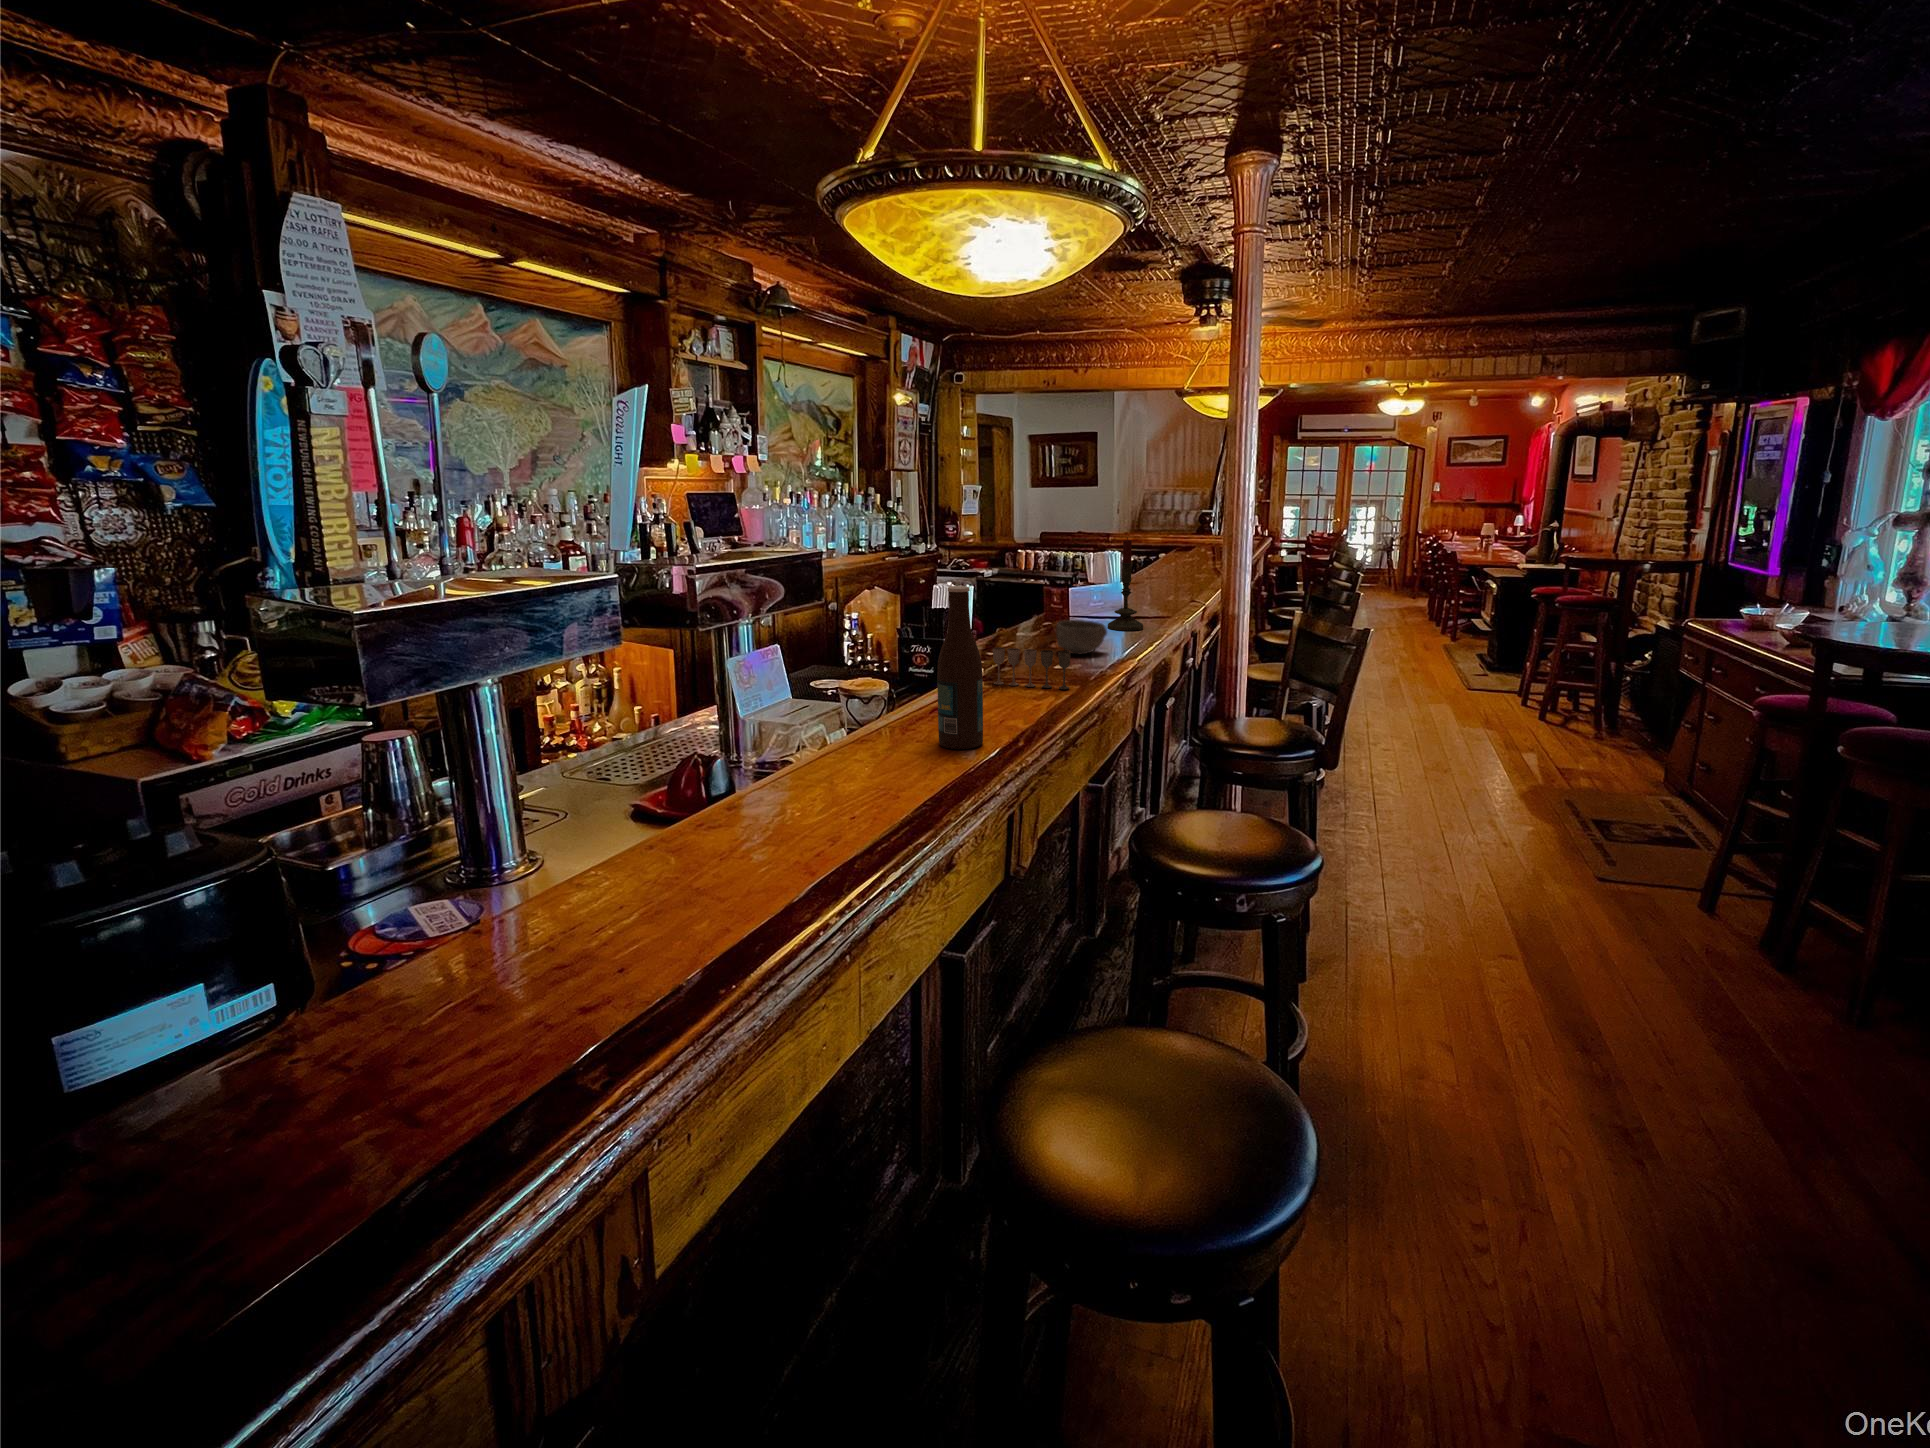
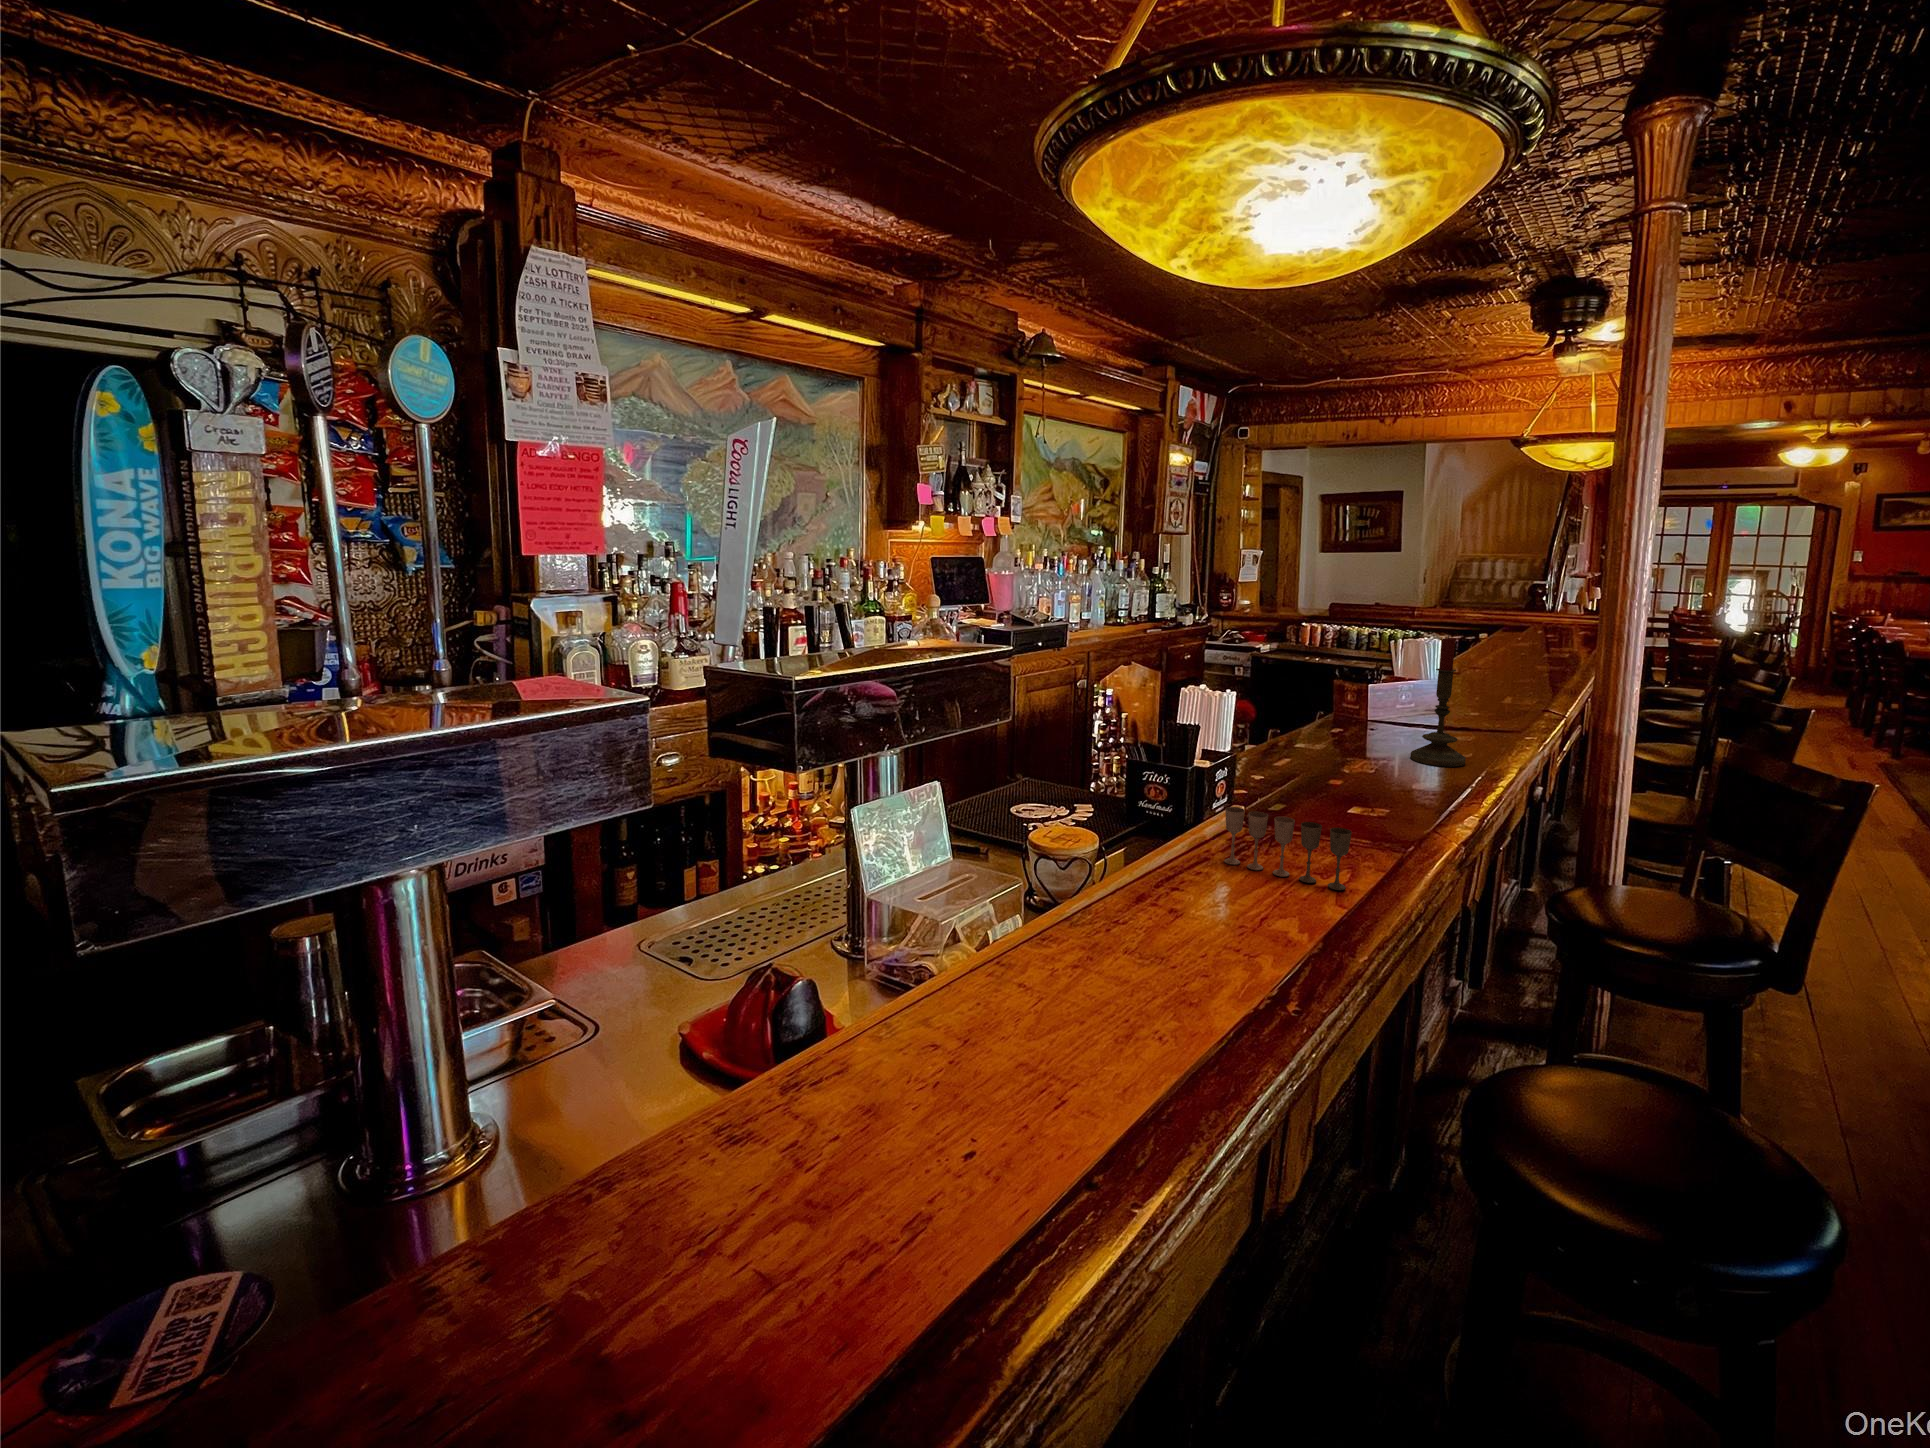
beer bottle: present [937,586,983,749] -> none [1096,748,1179,1040]
bowl: present [1055,620,1107,654] -> none [1331,755,1413,810]

